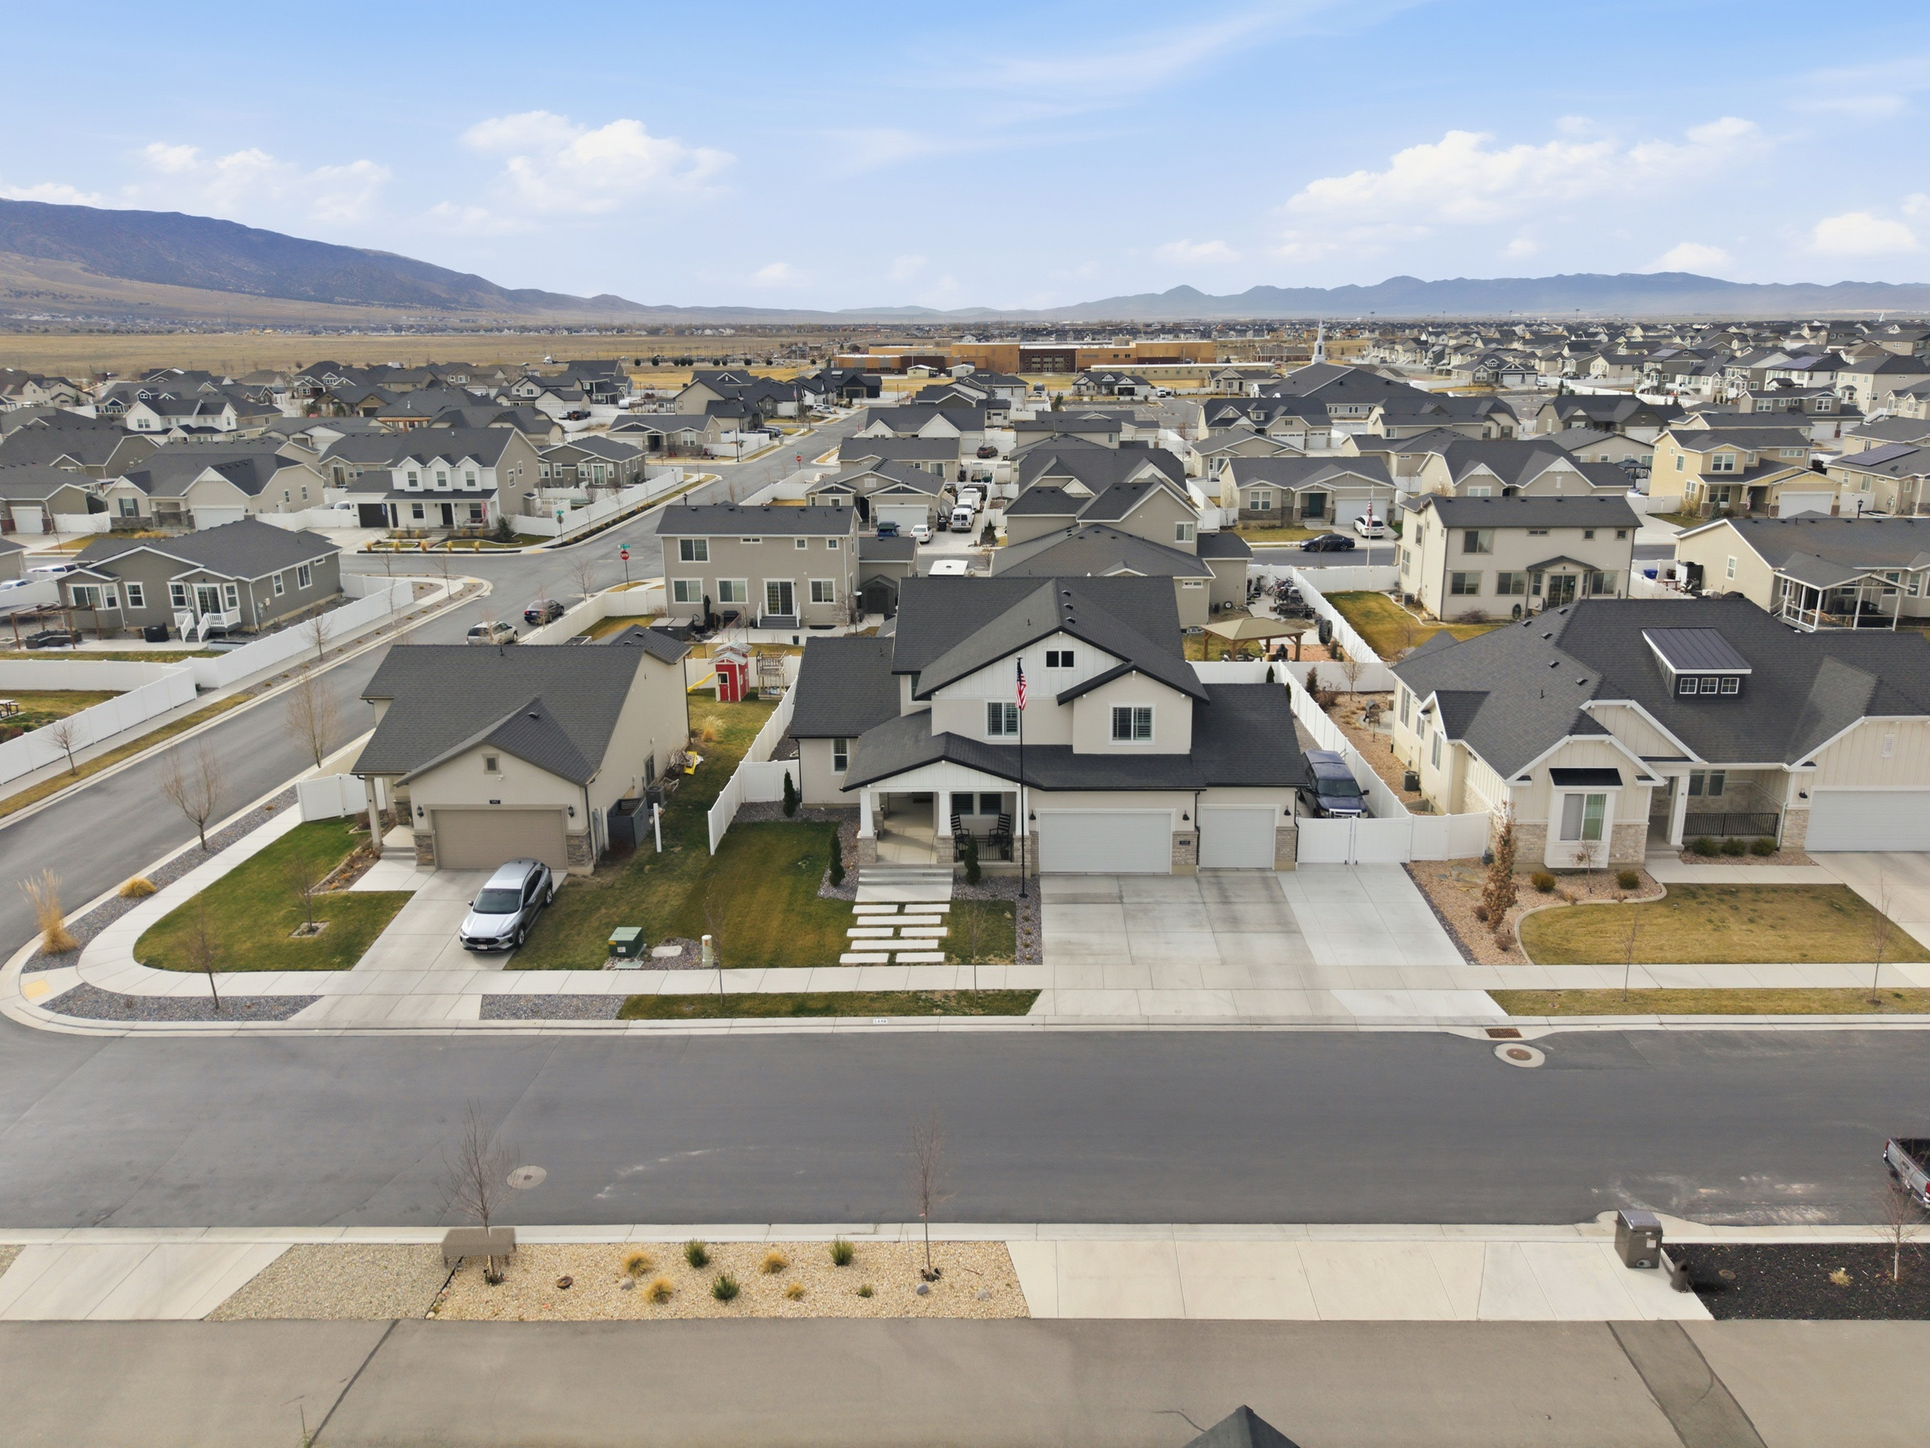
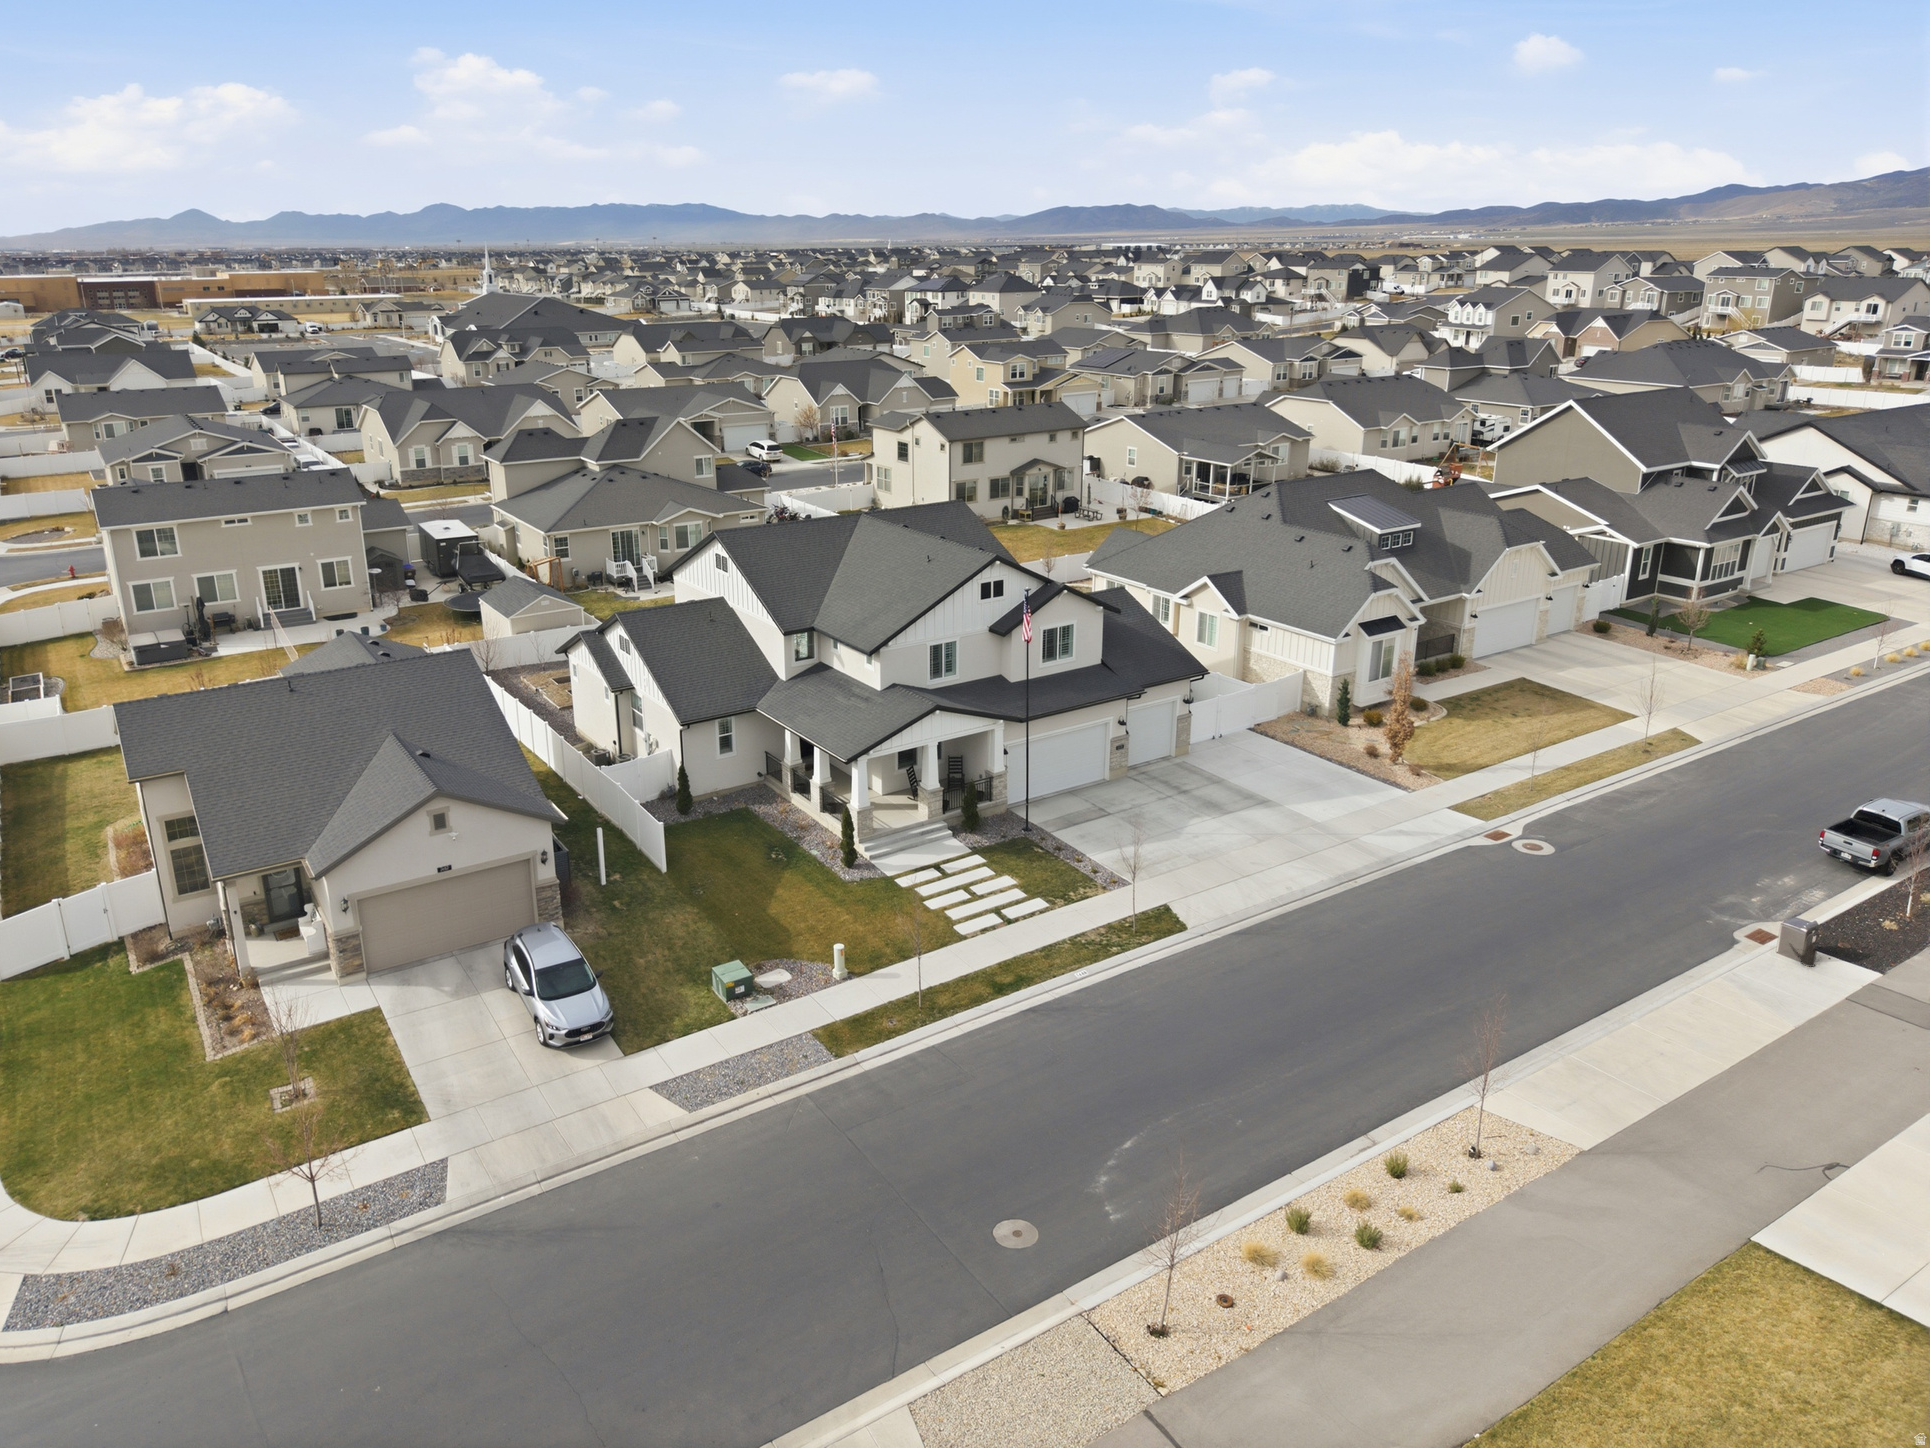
bench: present [441,1227,516,1267] -> none [1058,1267,1130,1338]

